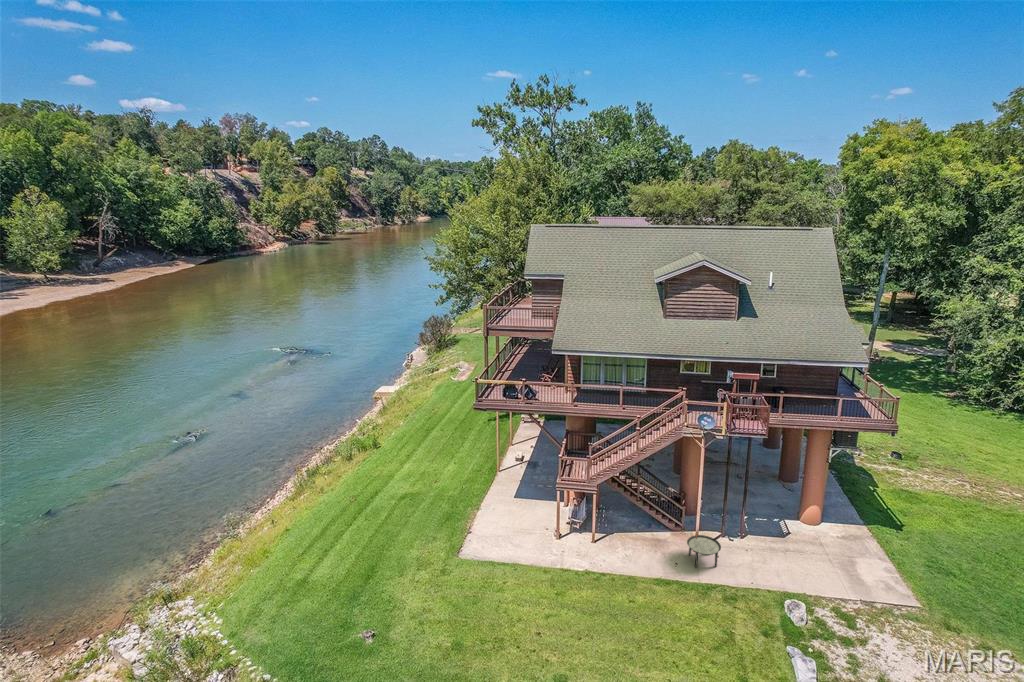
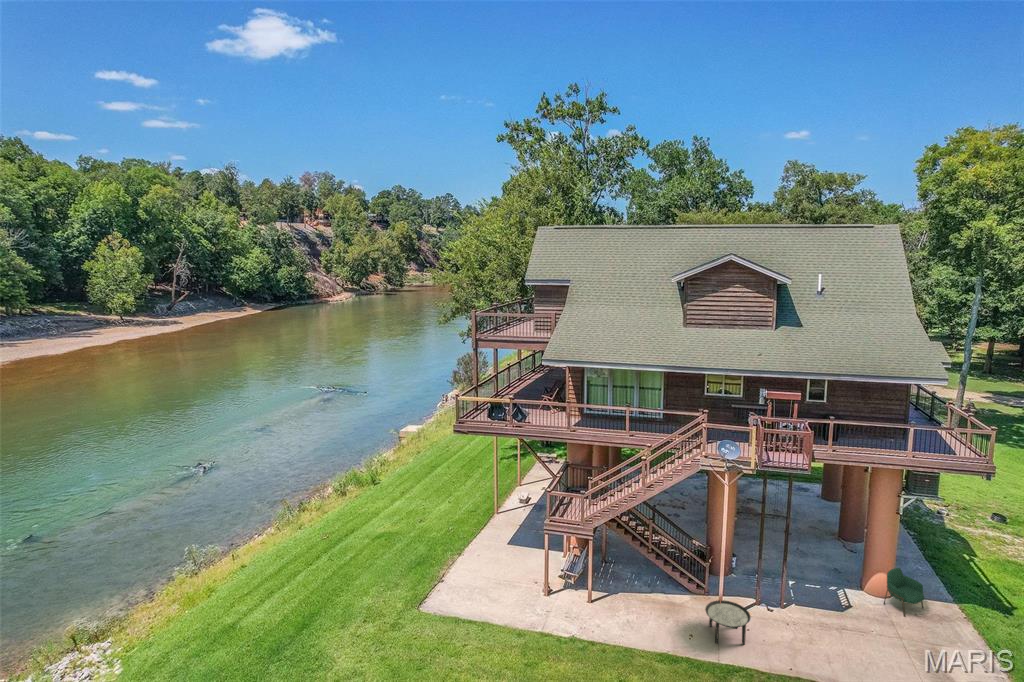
armchair: none [813,502,843,538] -> present [884,568,924,616]

